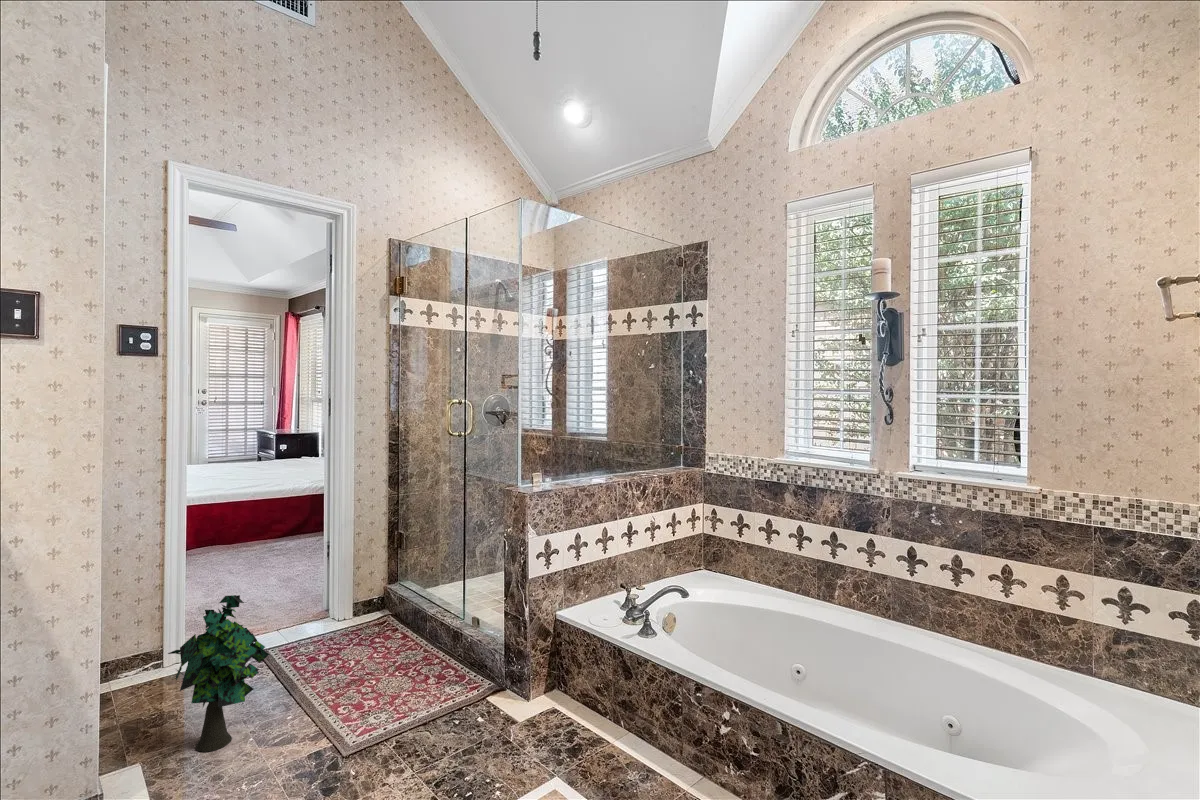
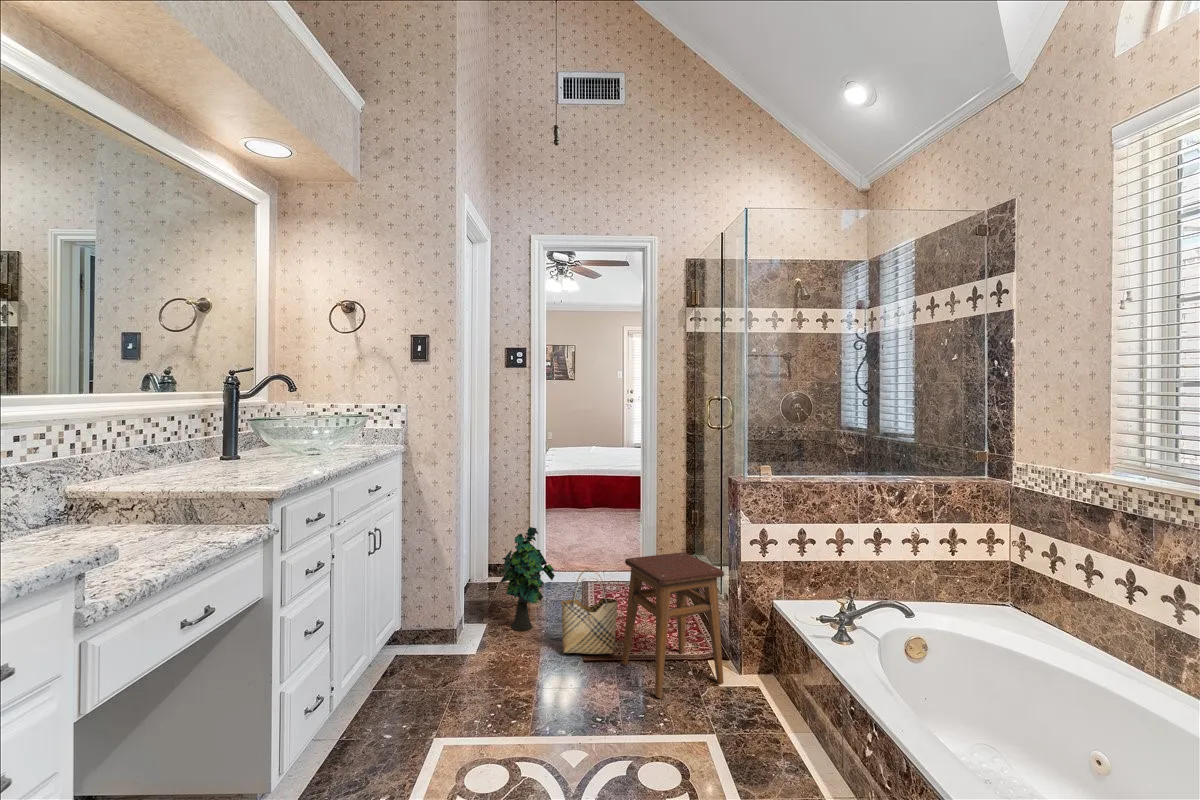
stool: none [398,584,520,759] -> present [622,552,724,698]
woven basket: none [304,632,381,754] -> present [561,569,618,654]

